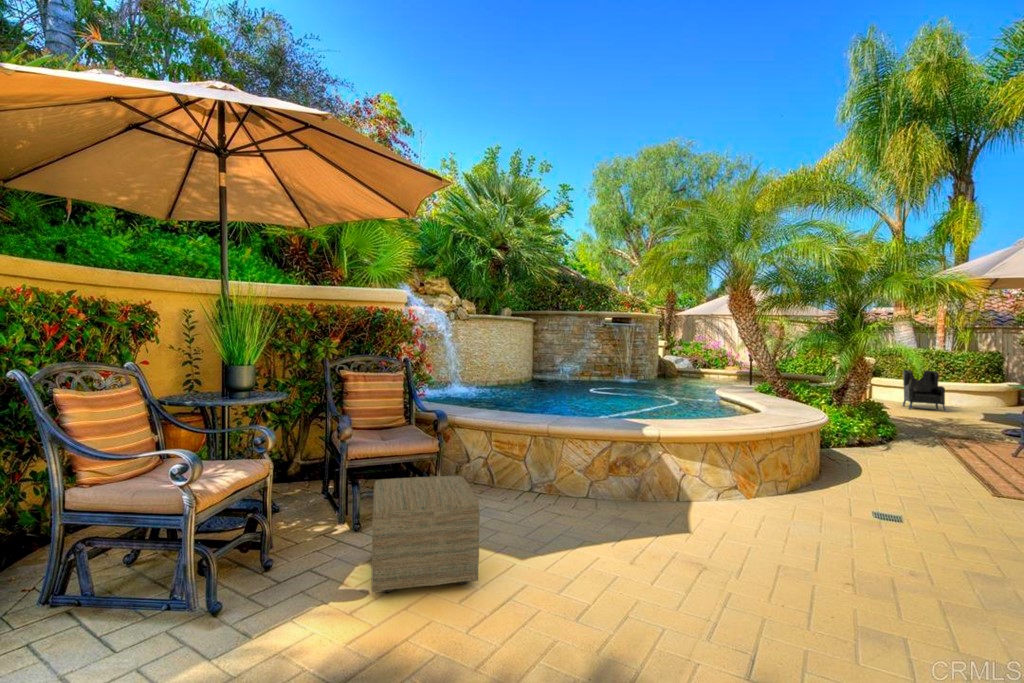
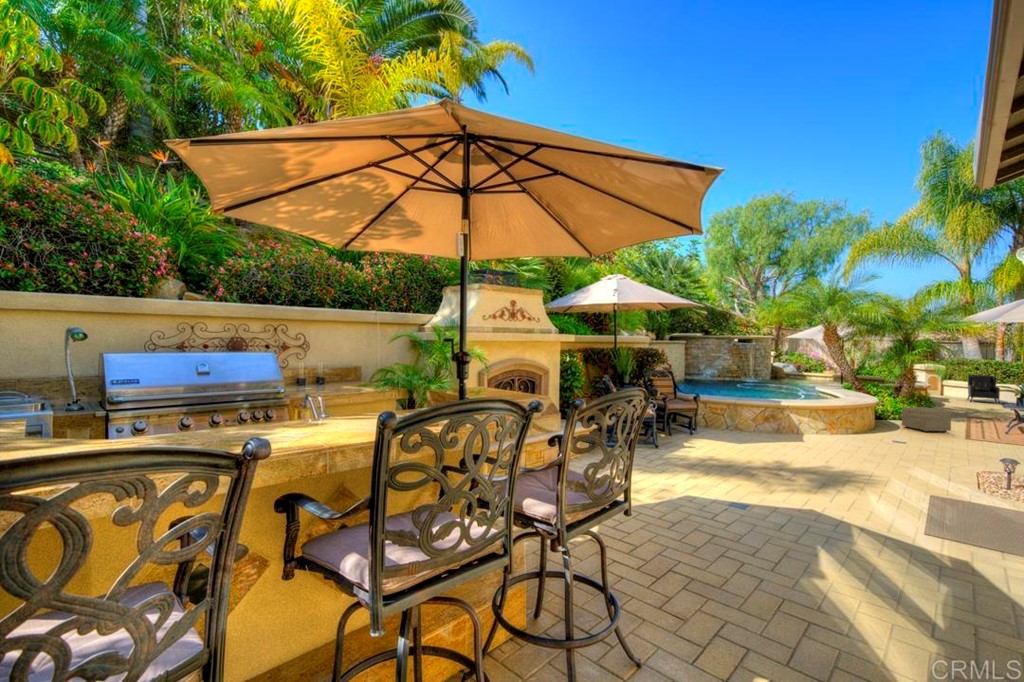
ottoman: present [371,476,480,593] -> present [902,407,951,432]

